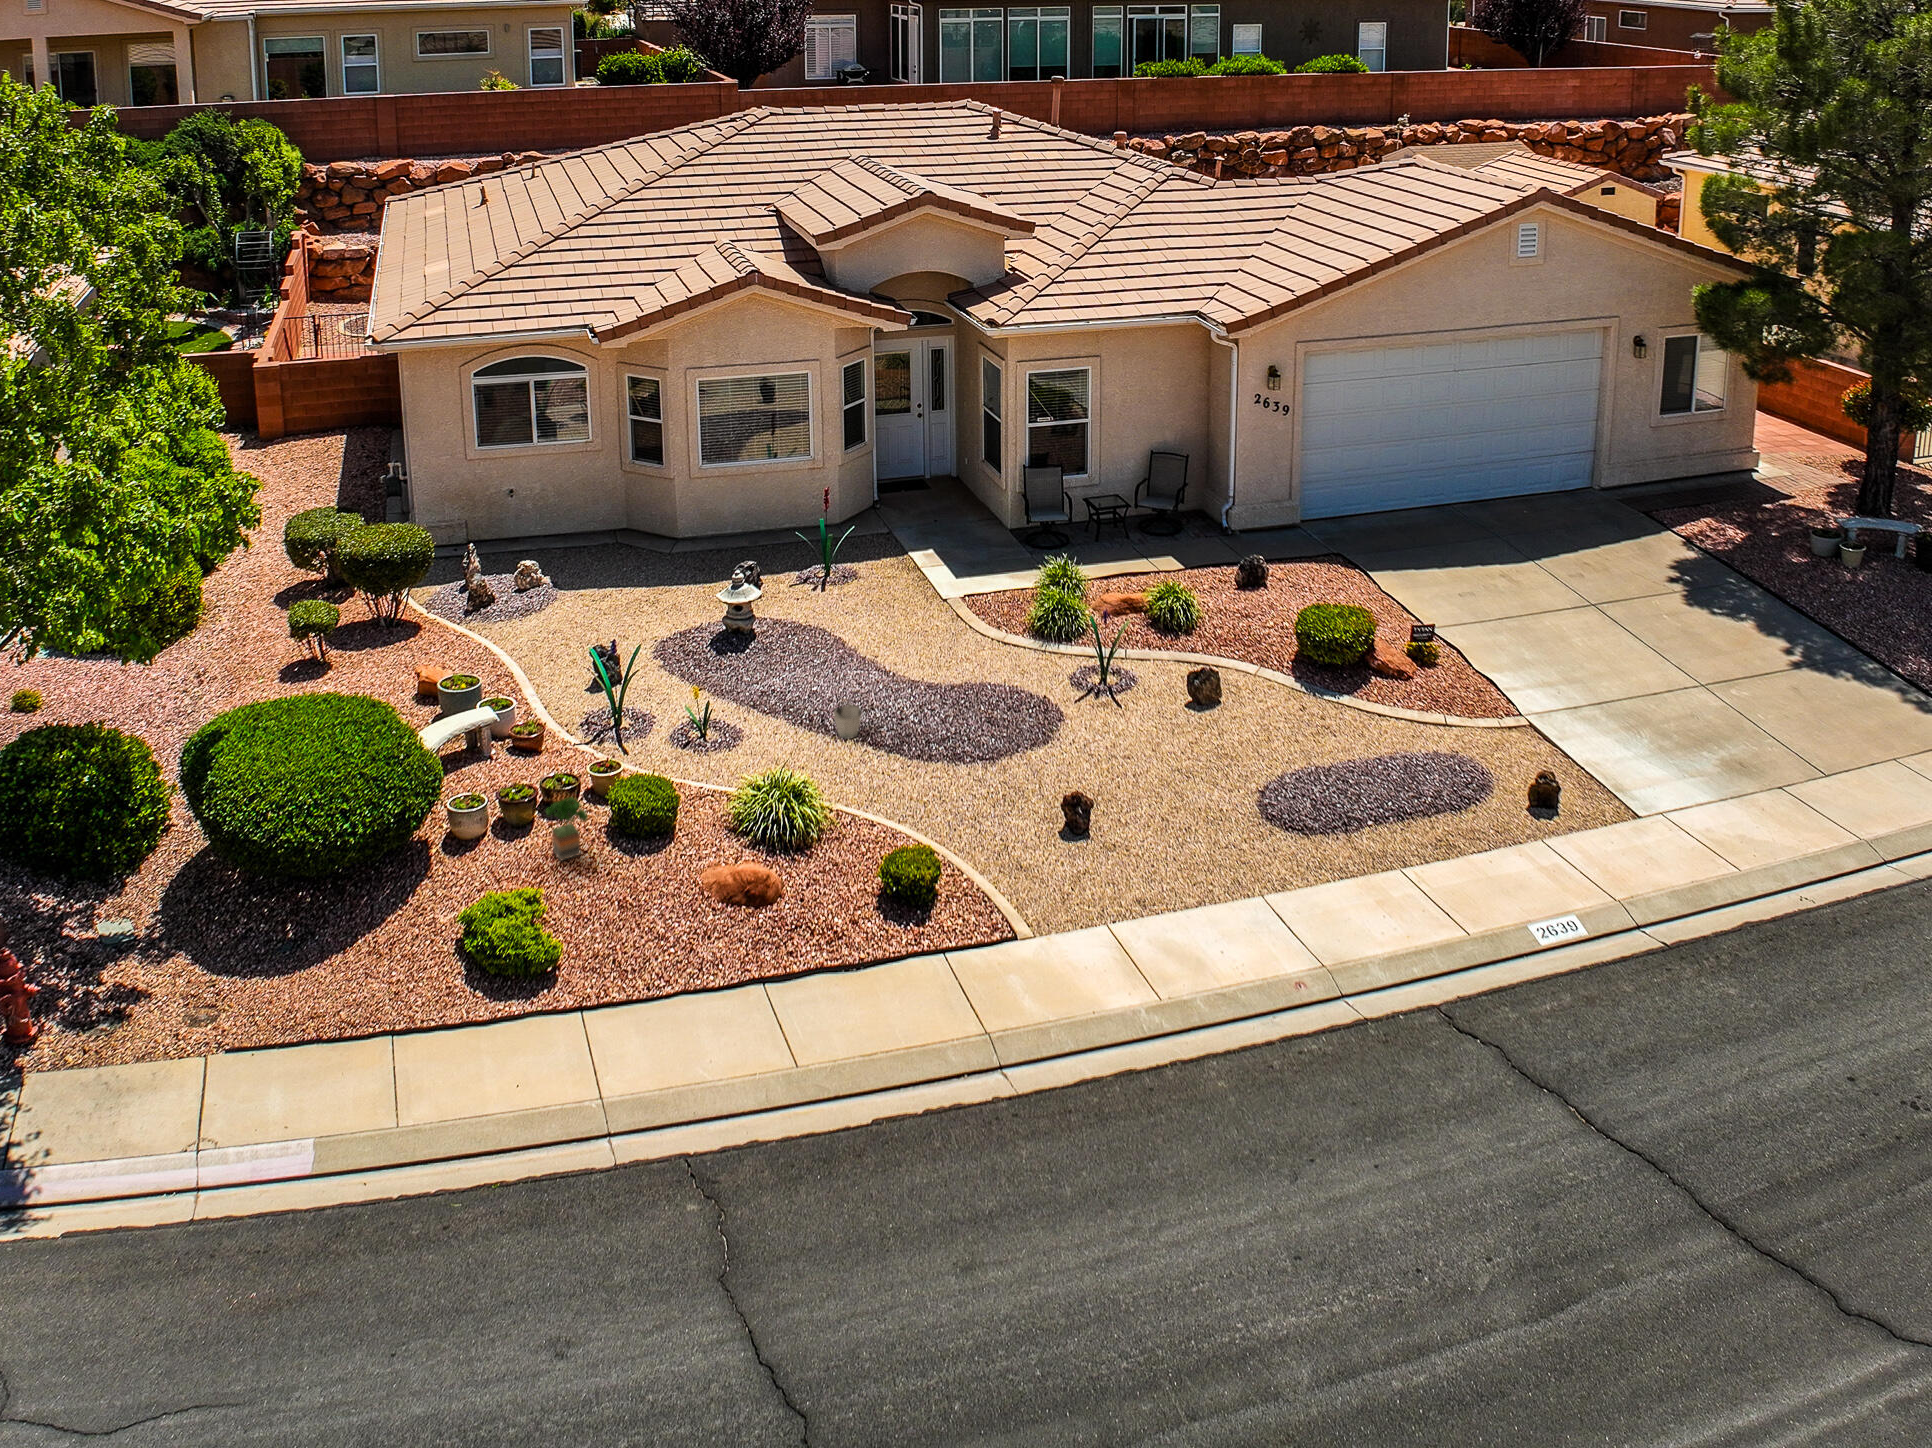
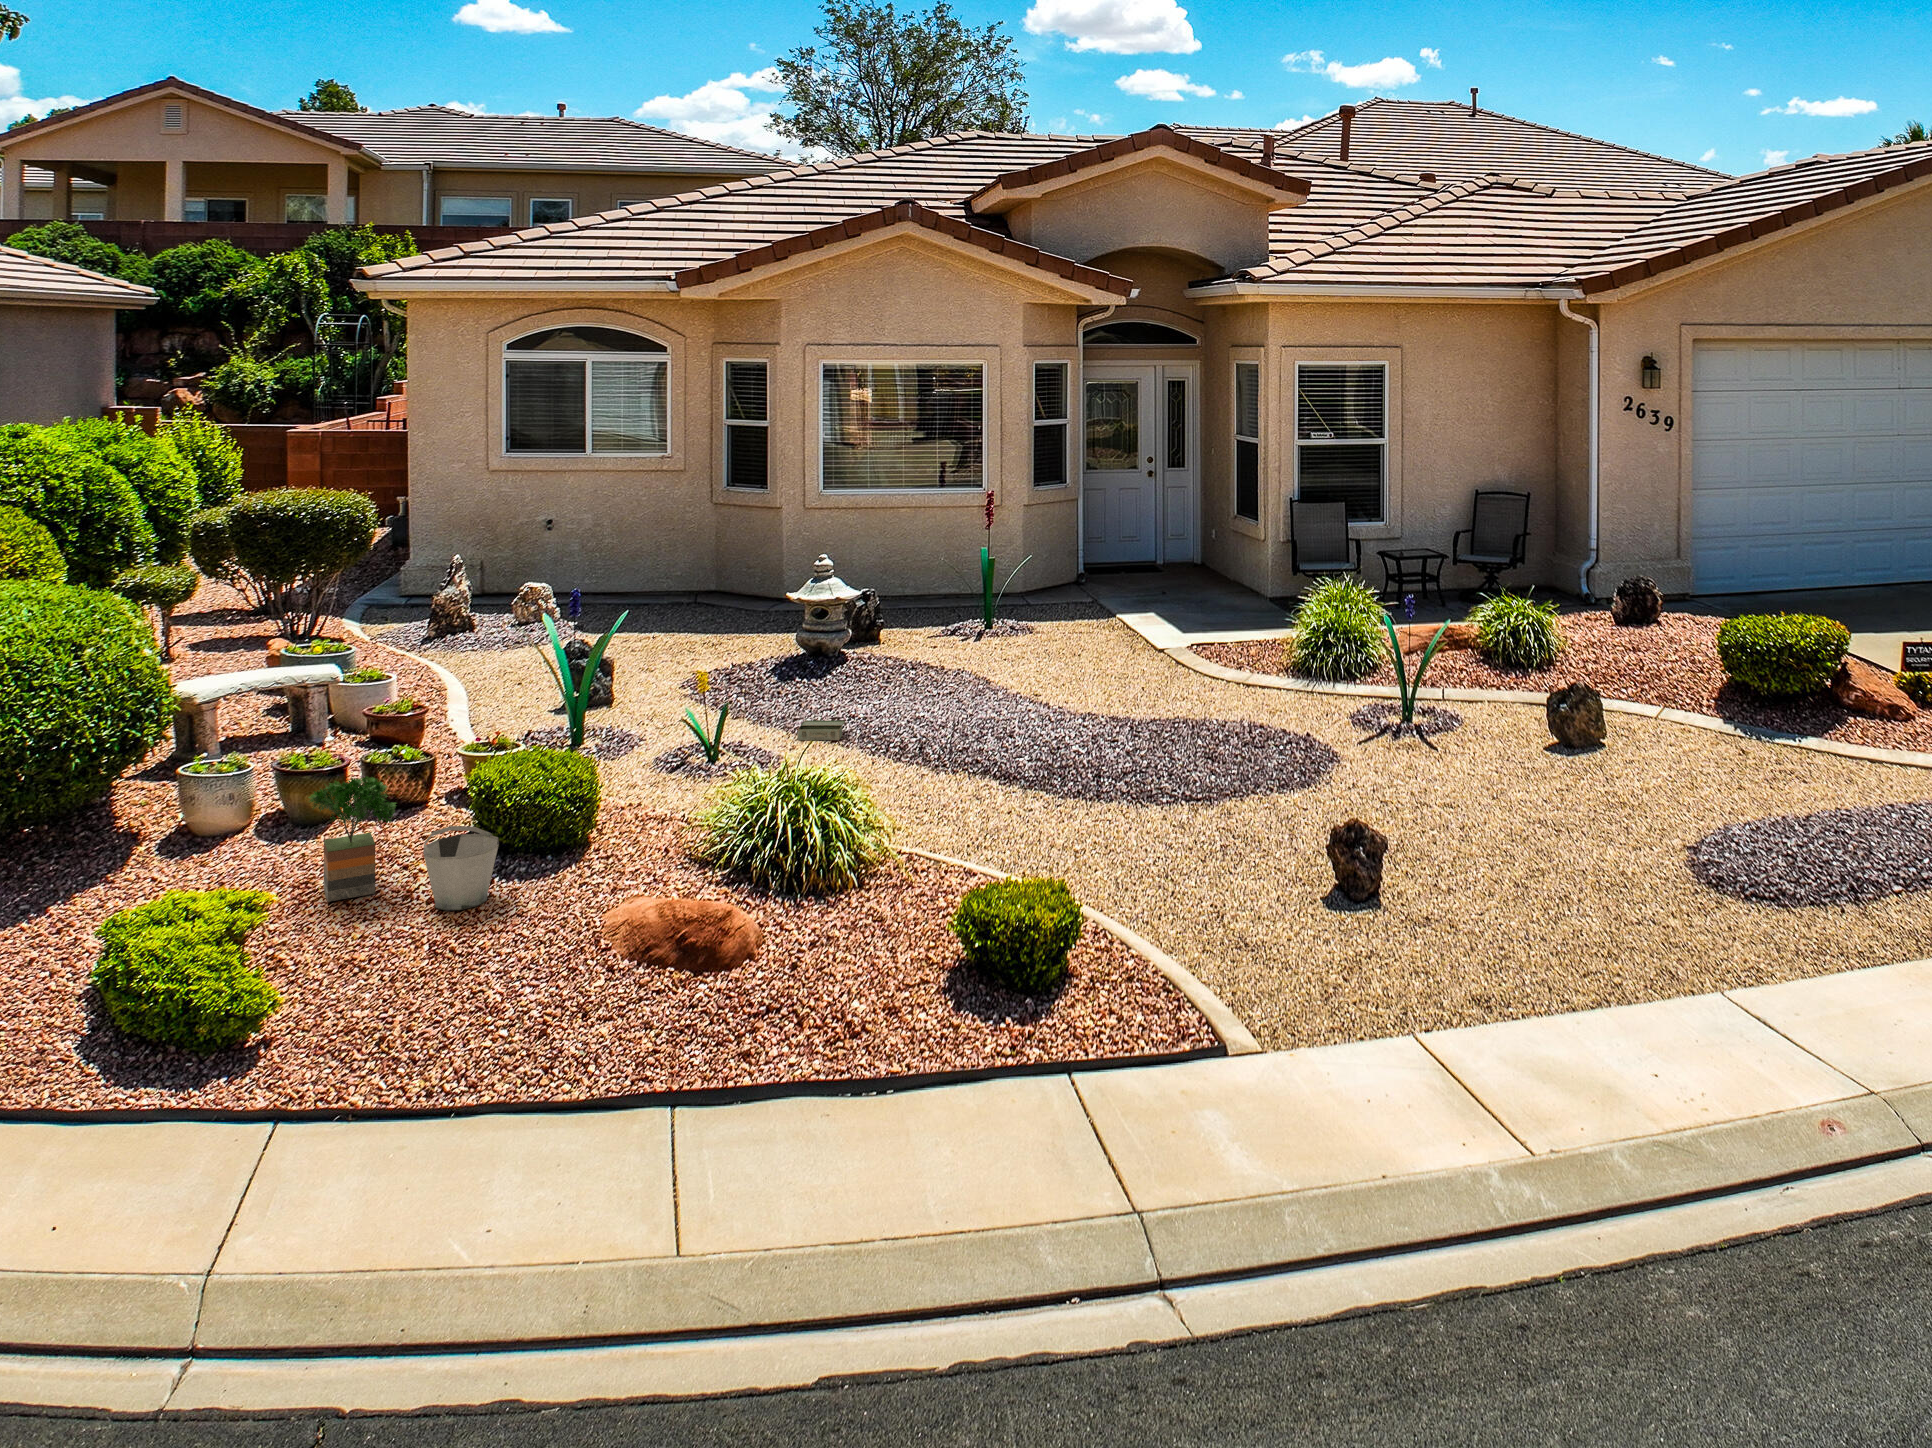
toolbox: none [740,690,766,705] -> present [797,720,845,740]
bucket: present [833,703,862,739] -> present [423,826,499,910]

